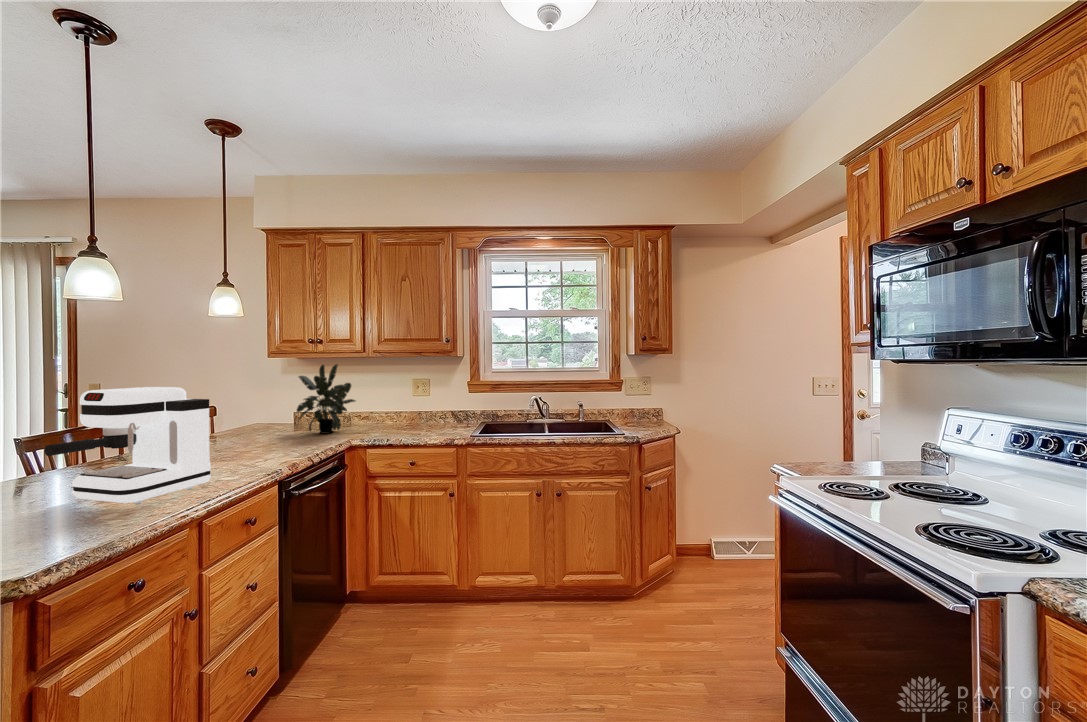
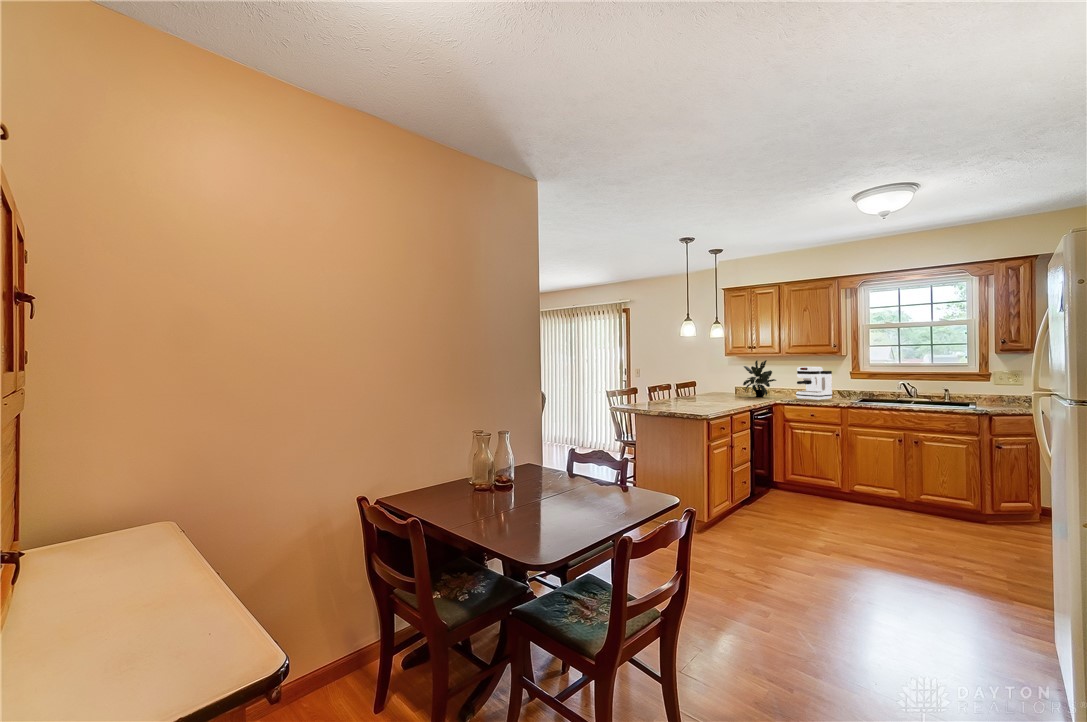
coffee maker: present [44,387,211,504] -> present [796,367,832,400]

